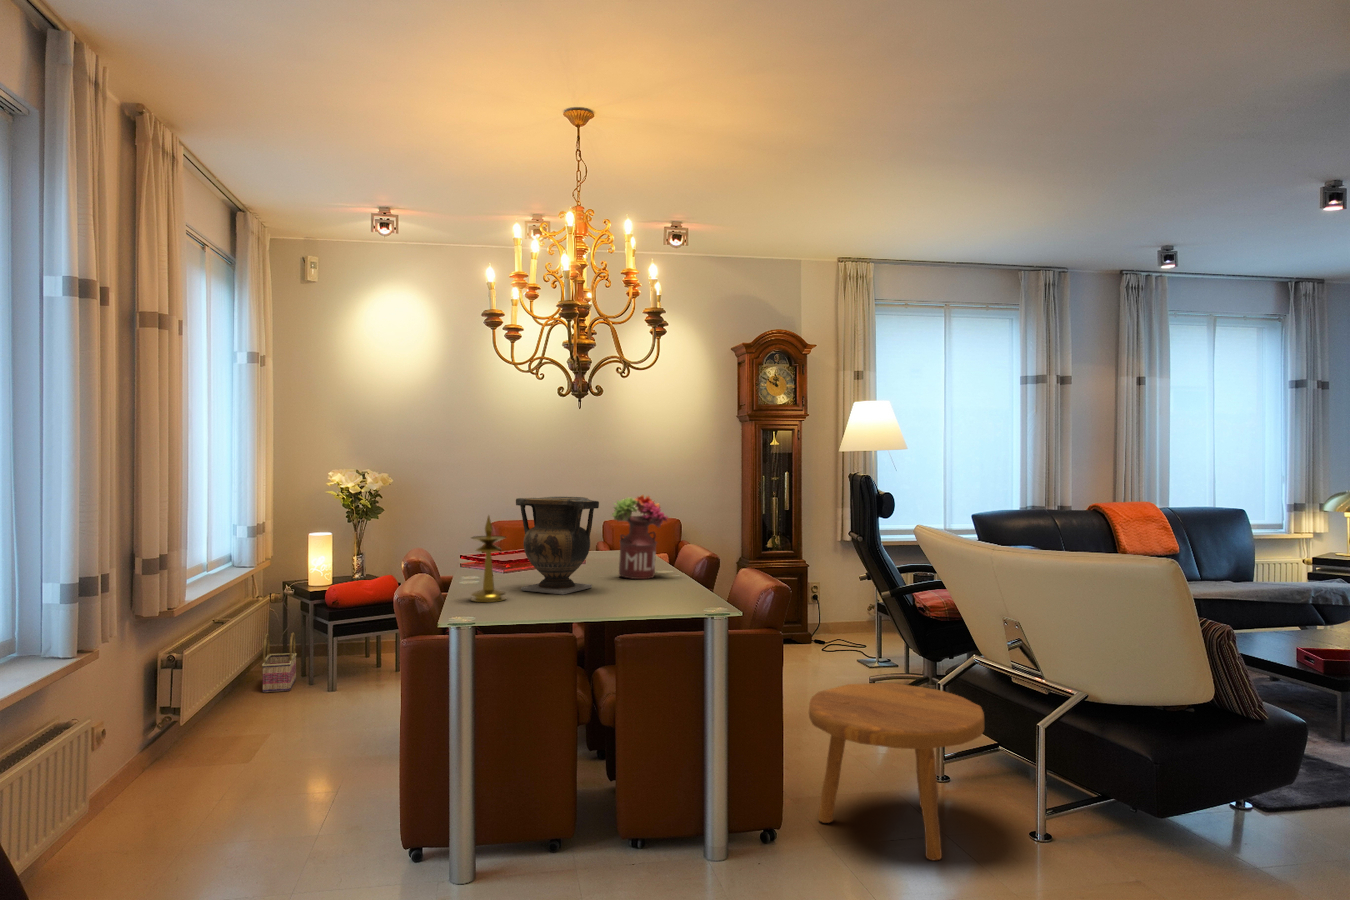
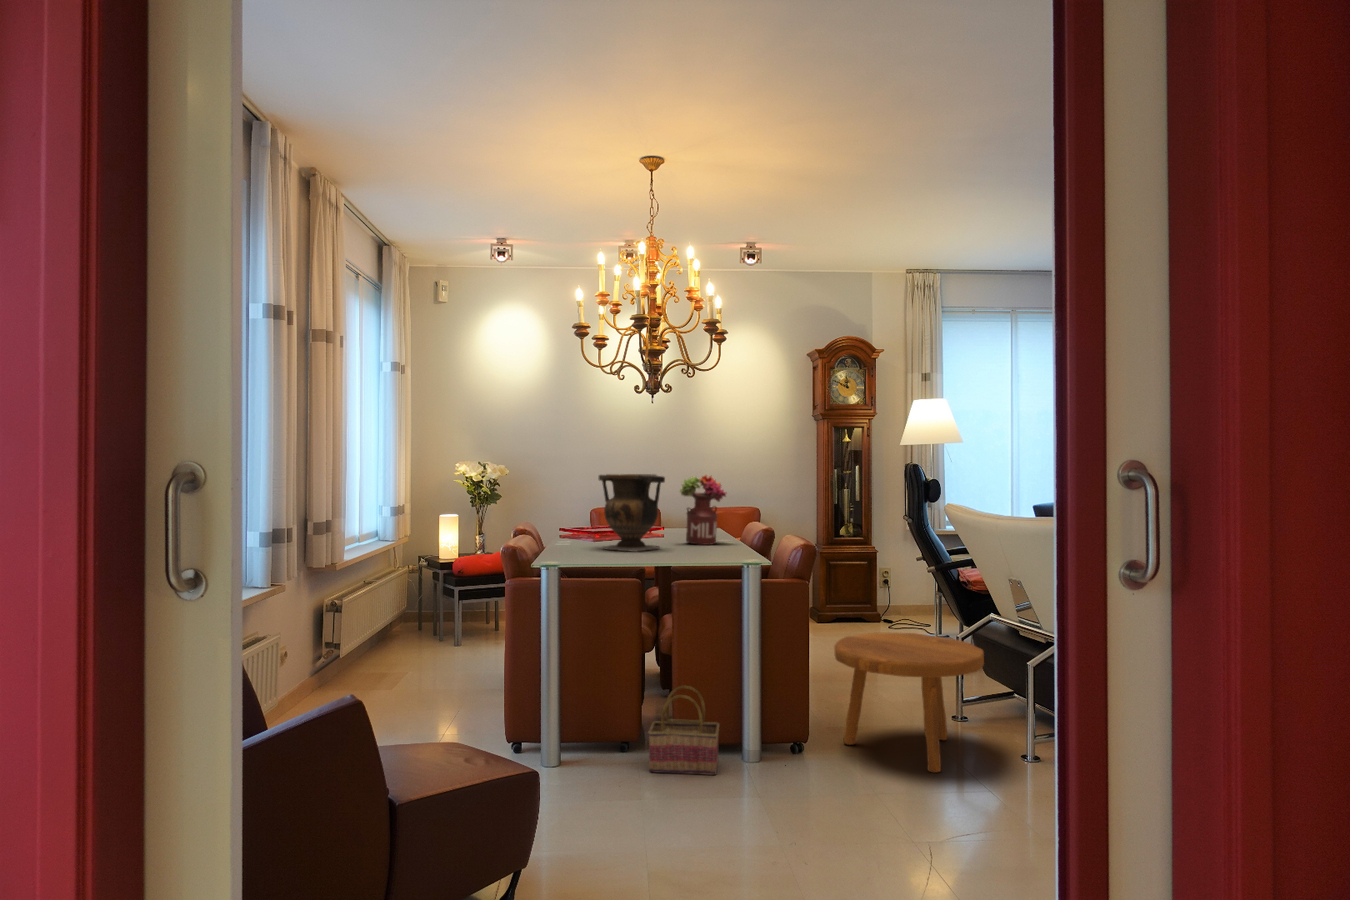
candlestick: present [471,516,506,602] -> none [560,485,589,554]
basket: present [262,633,297,693] -> present [648,685,719,775]

